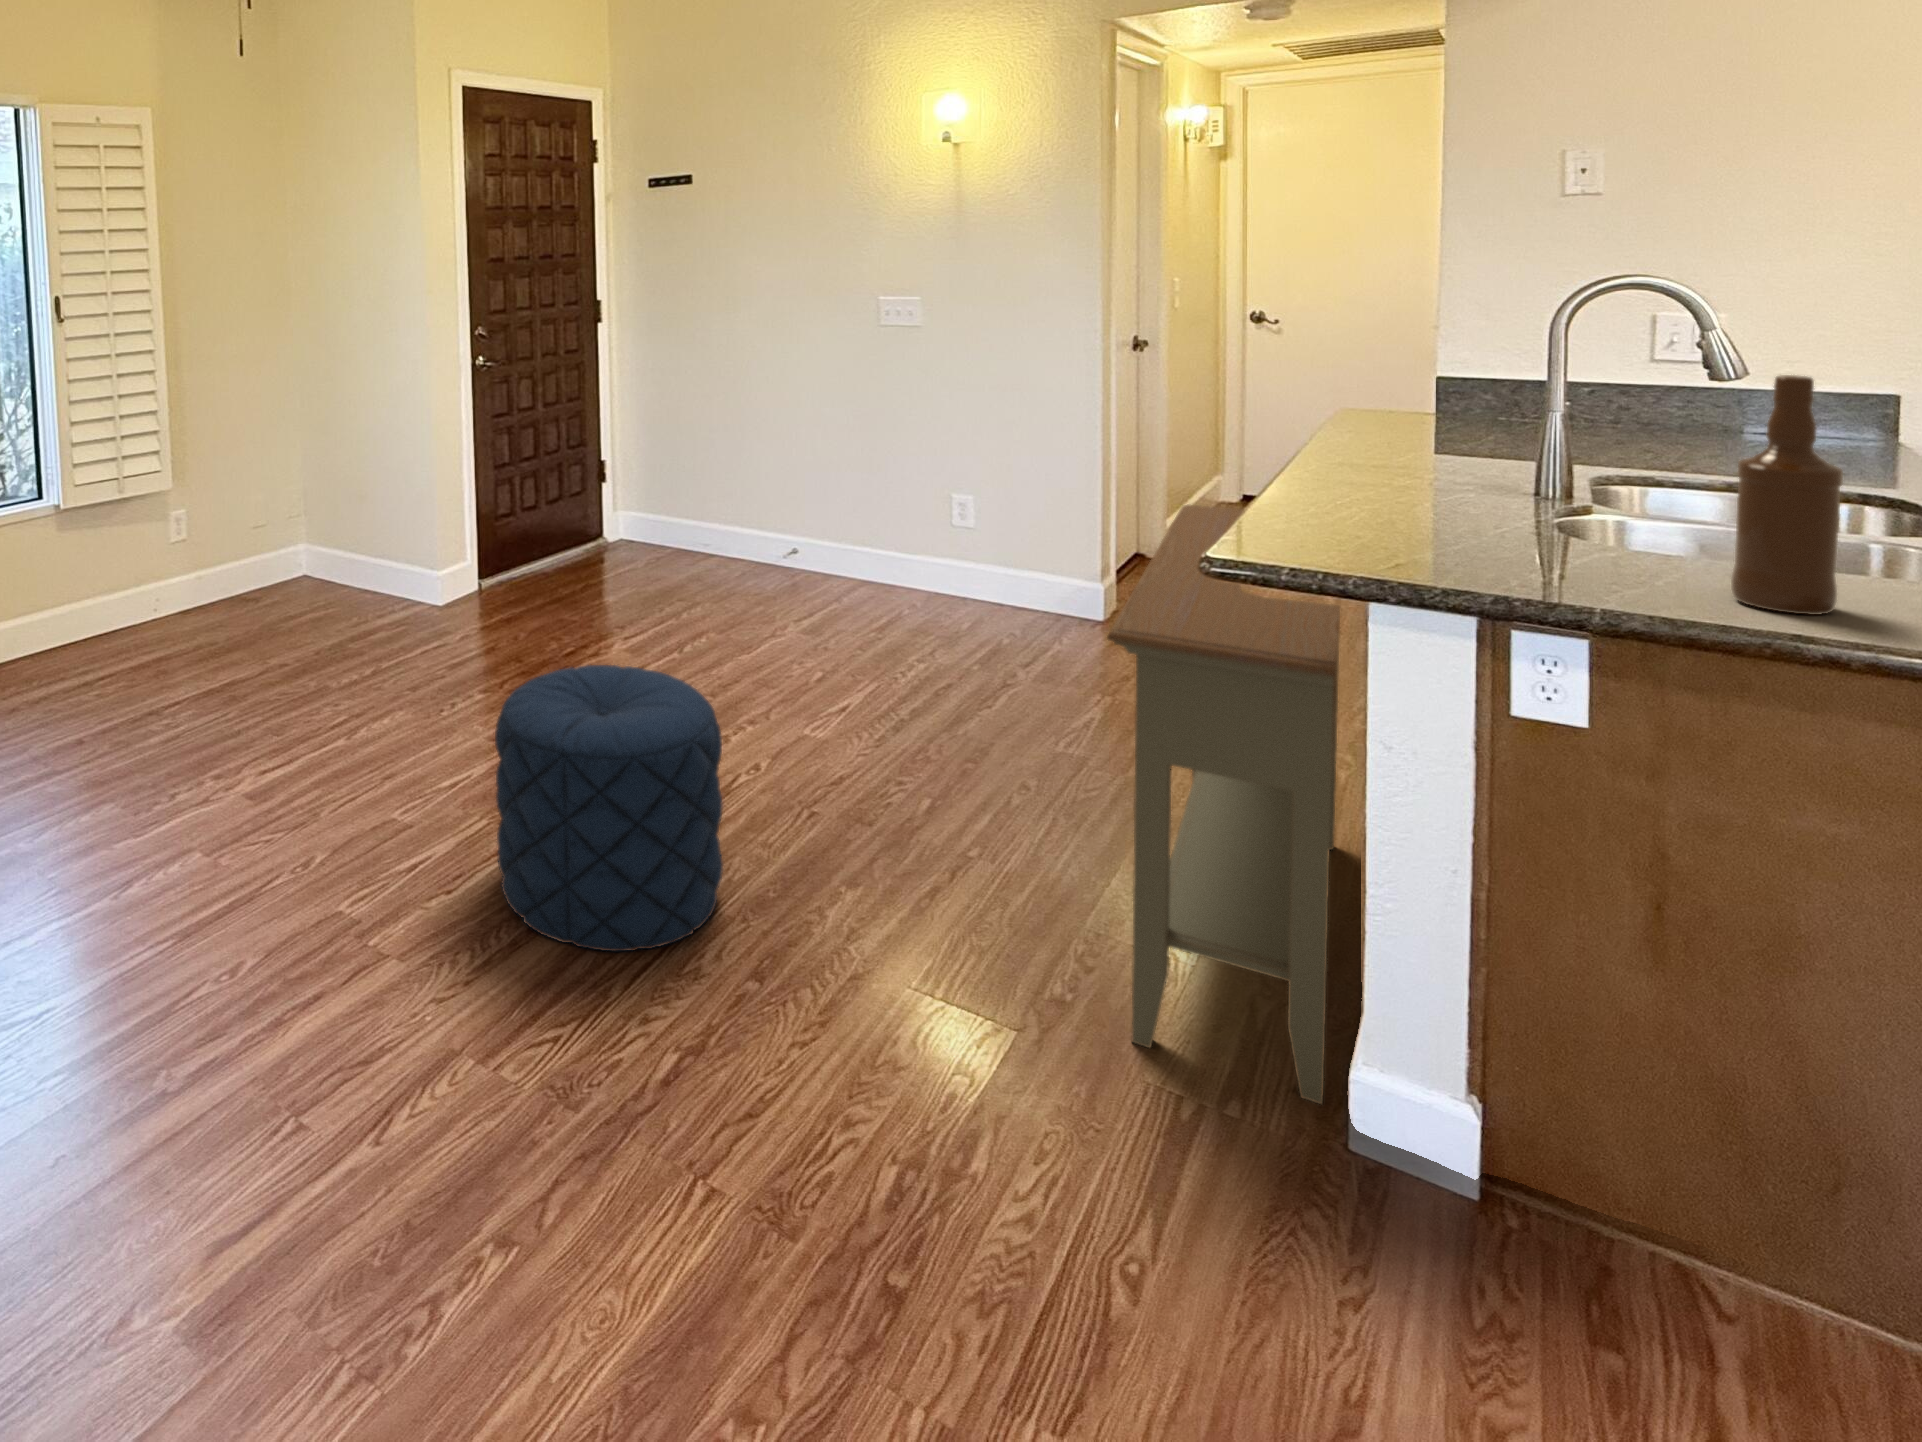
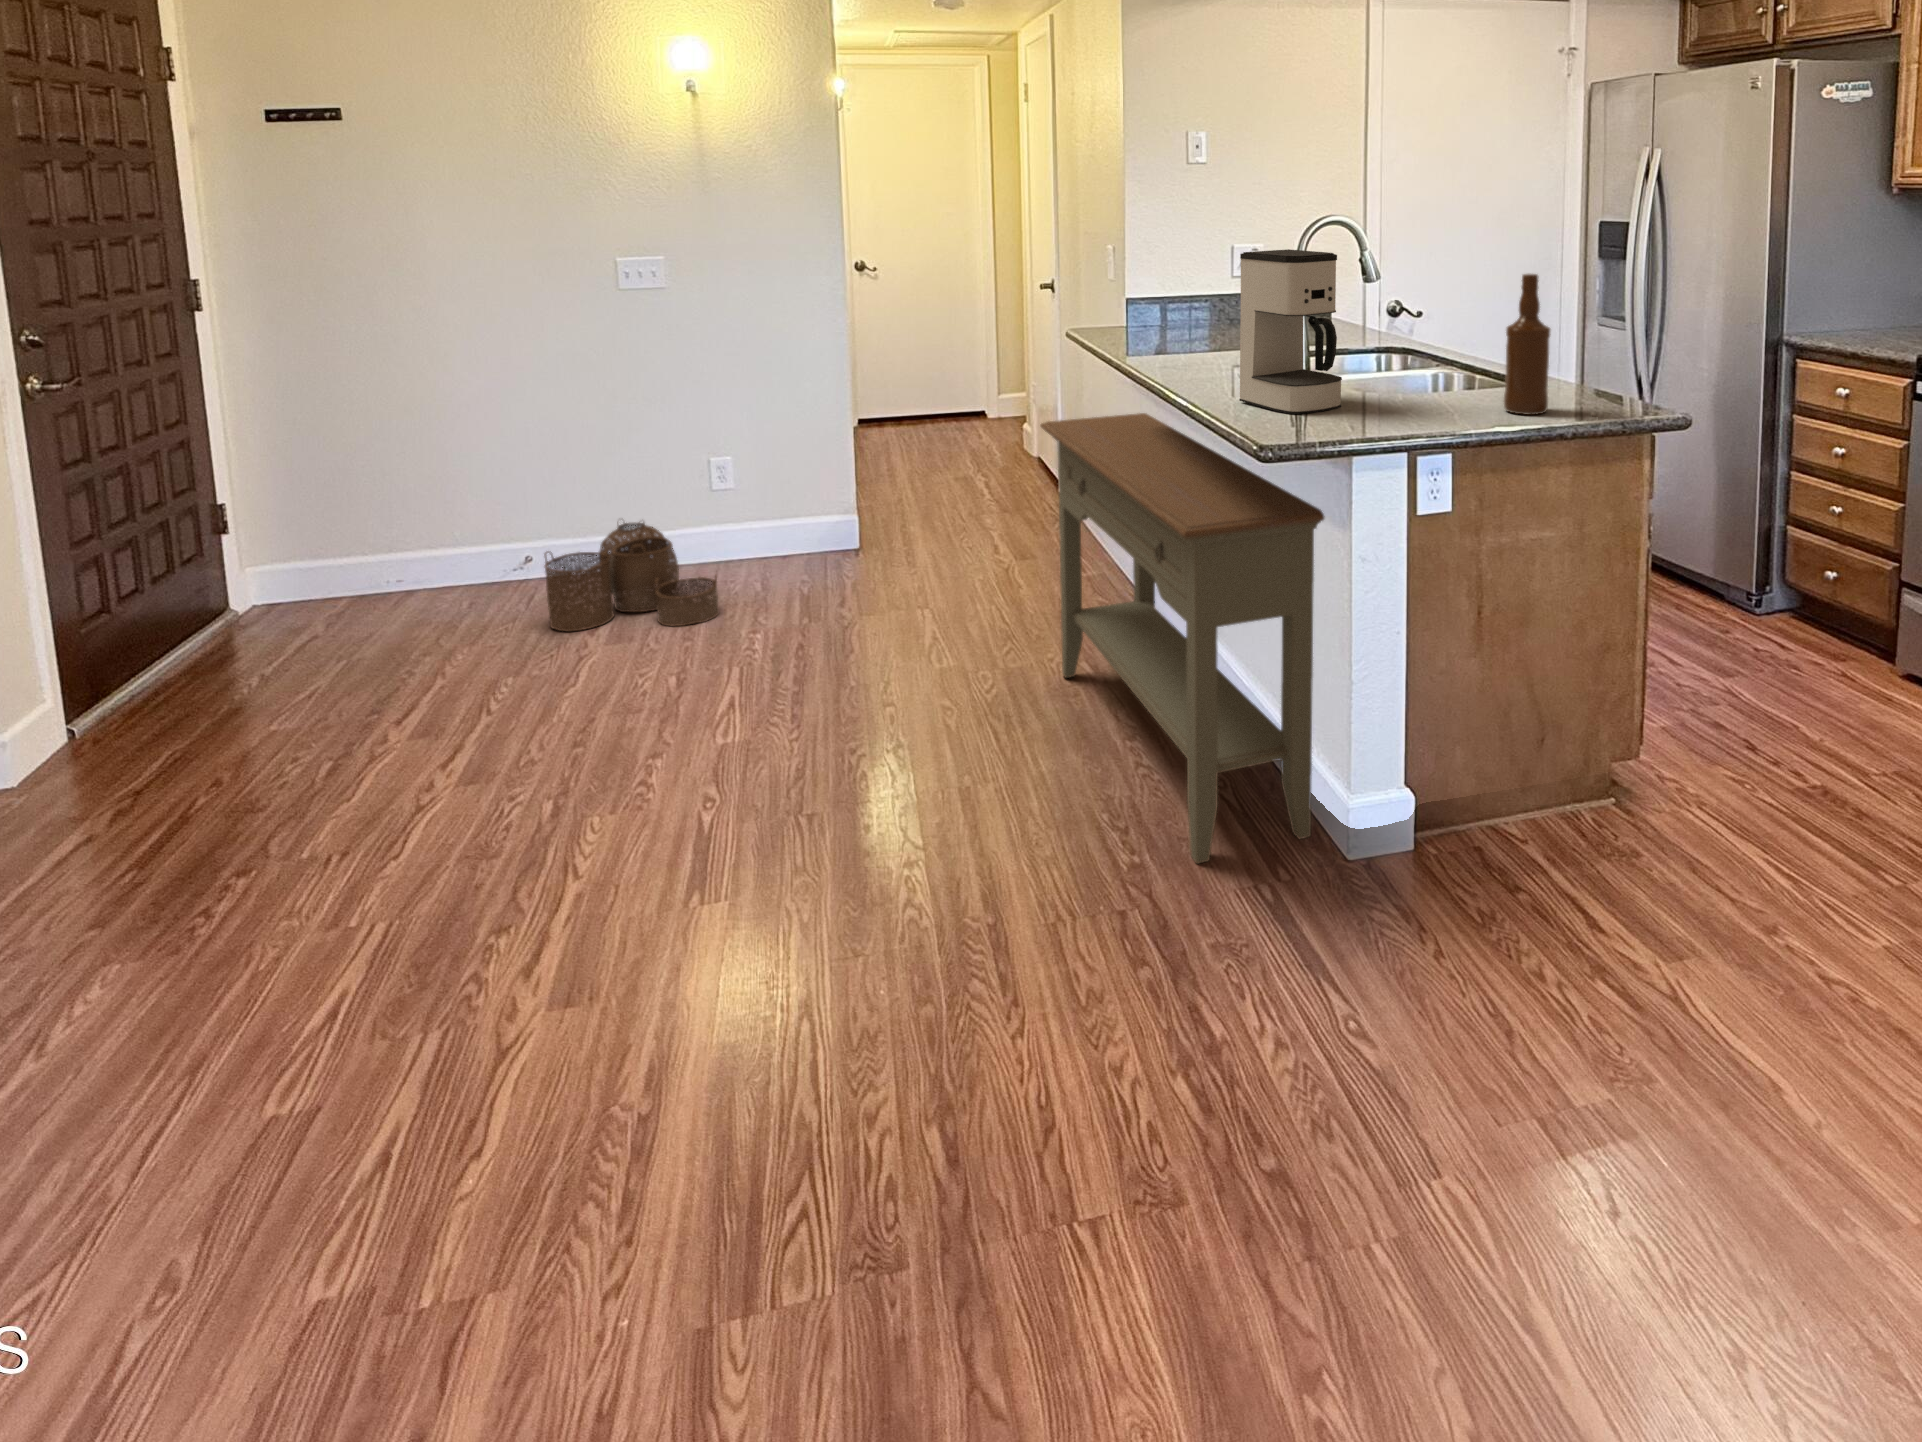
coffee maker: none [1317,315,1480,540] -> present [1239,249,1342,414]
woven basket: none [771,532,912,643] -> present [545,522,719,631]
pouf: present [495,665,723,952] -> none [517,723,829,1116]

